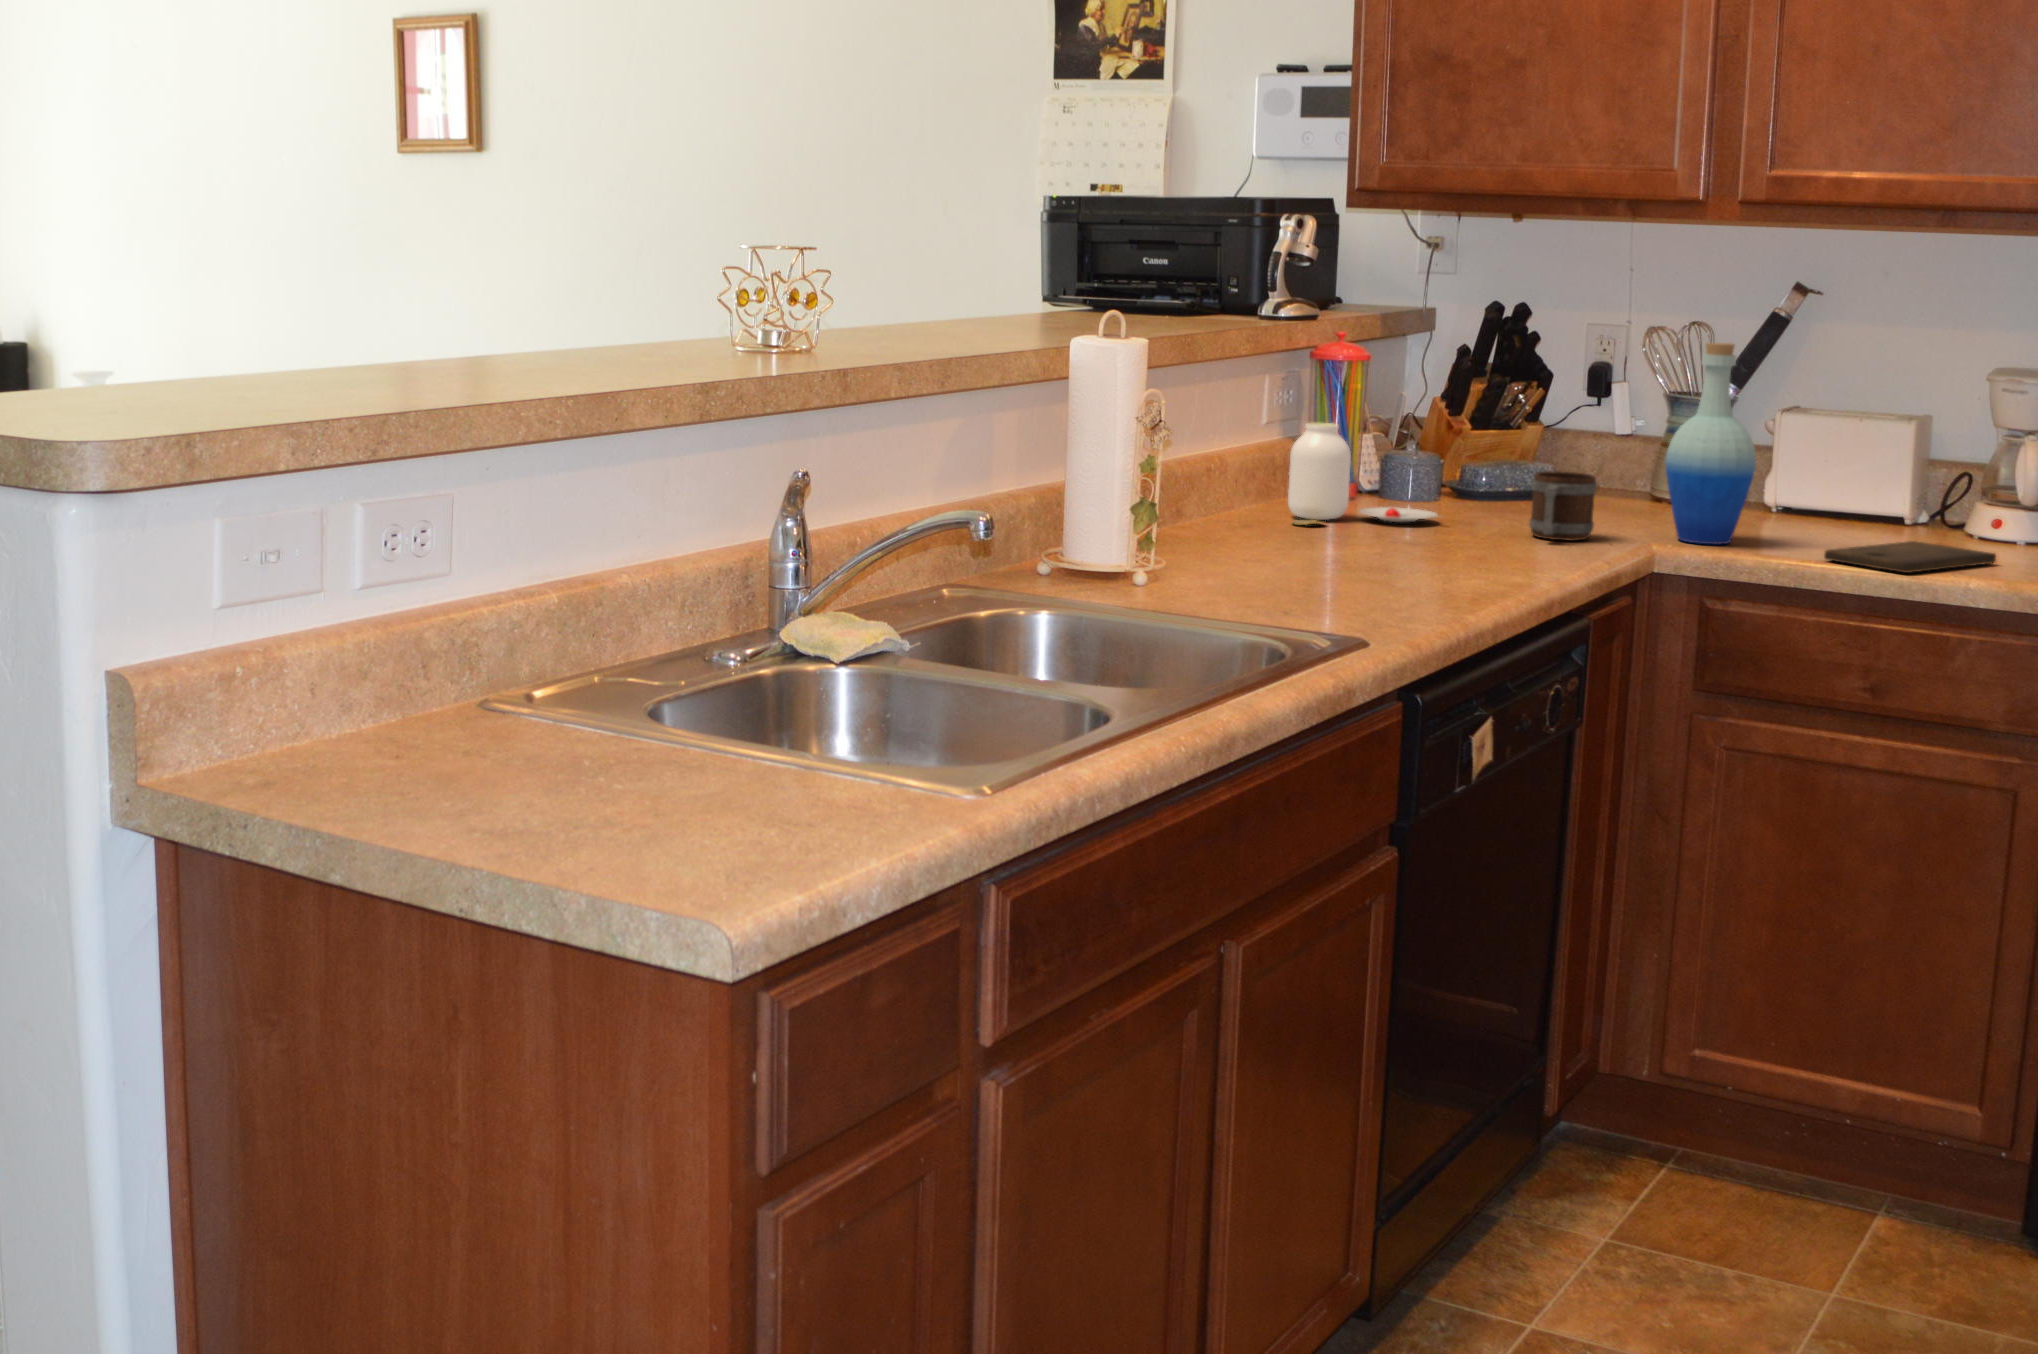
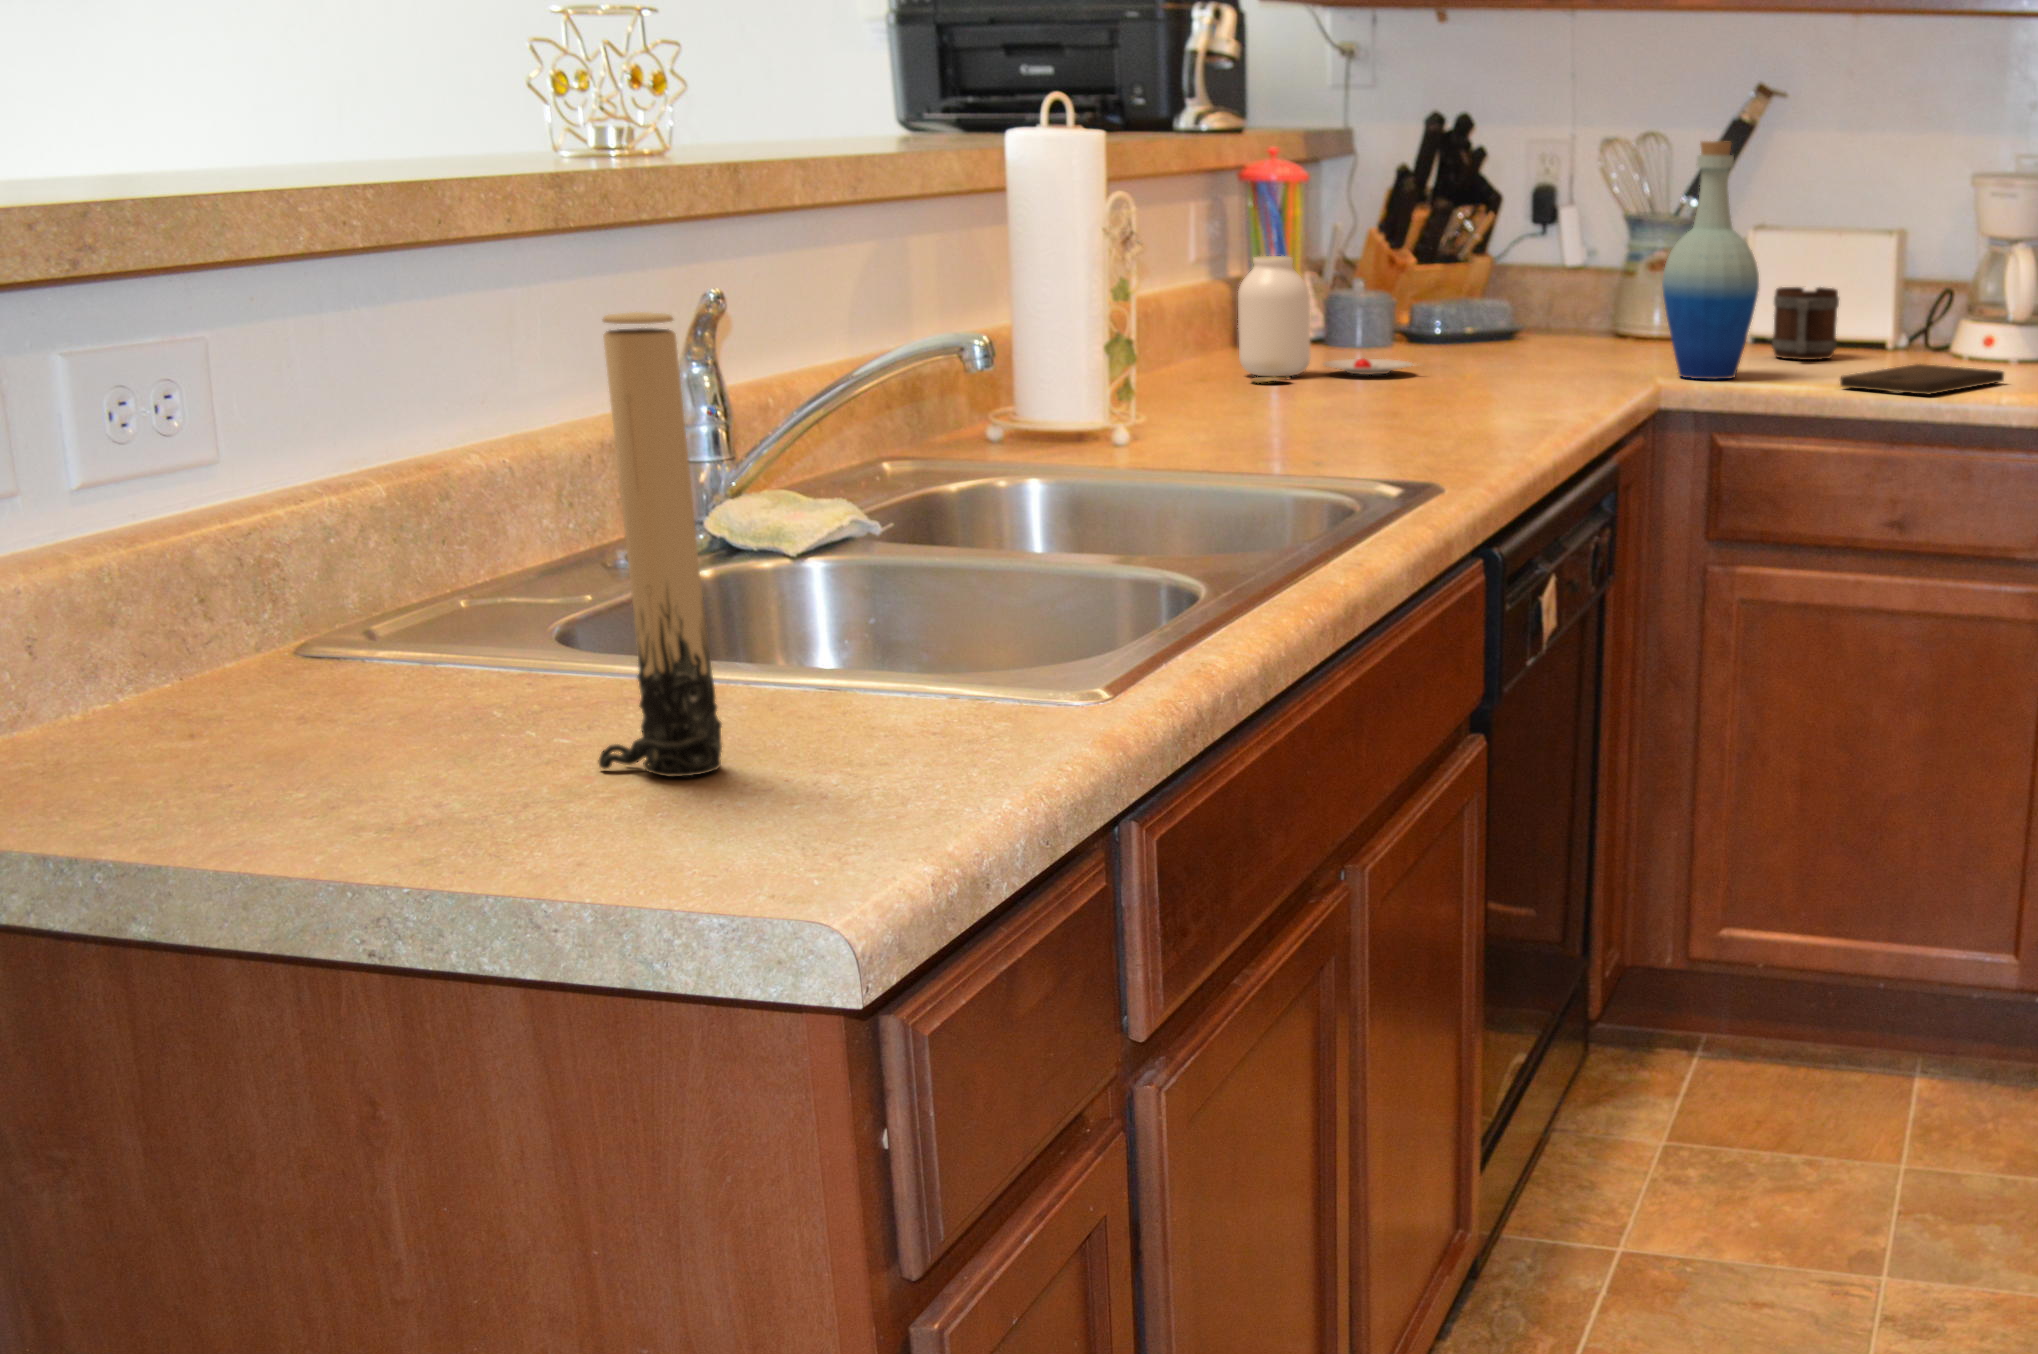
mug: present [1529,471,1597,541] -> present [1772,287,1839,360]
candle: none [598,520,680,841] -> present [598,312,722,776]

